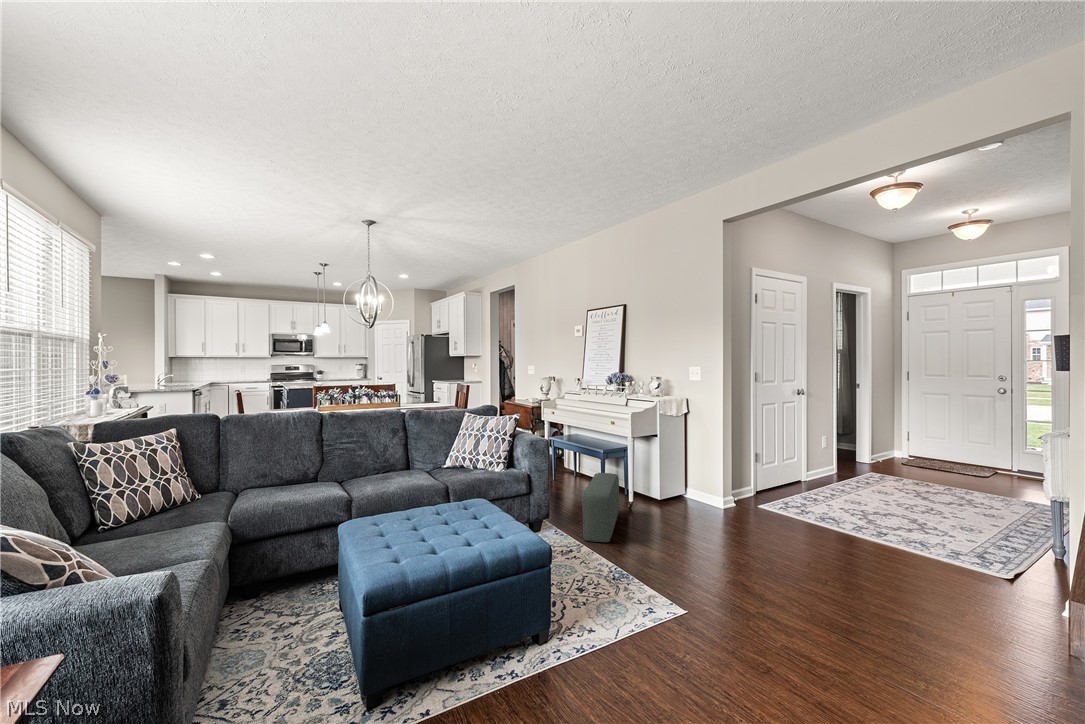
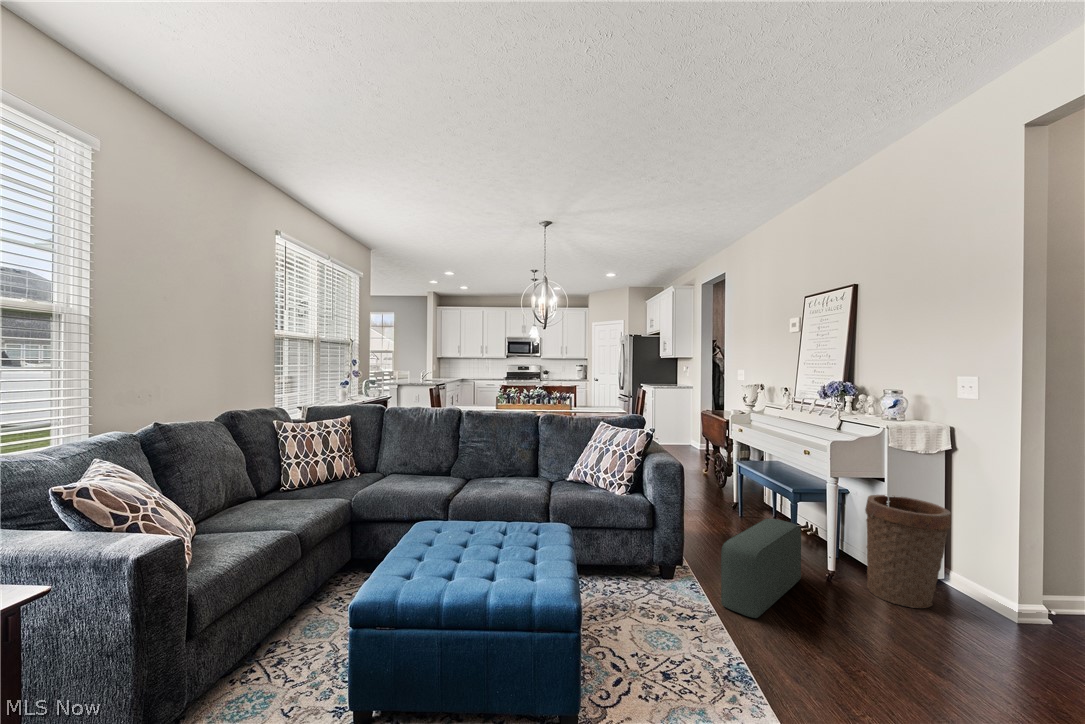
basket: none [653,445,699,514] -> present [865,495,951,608]

